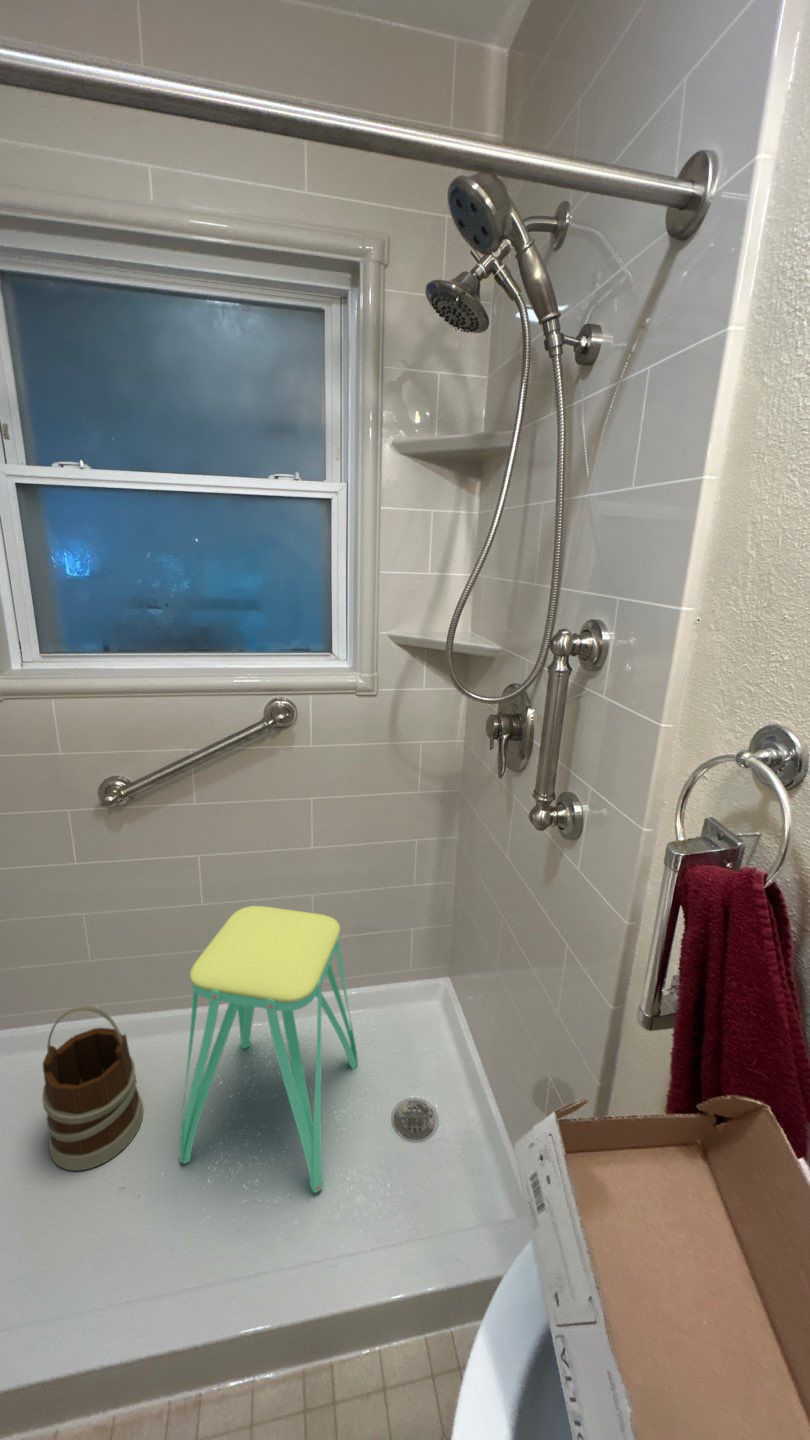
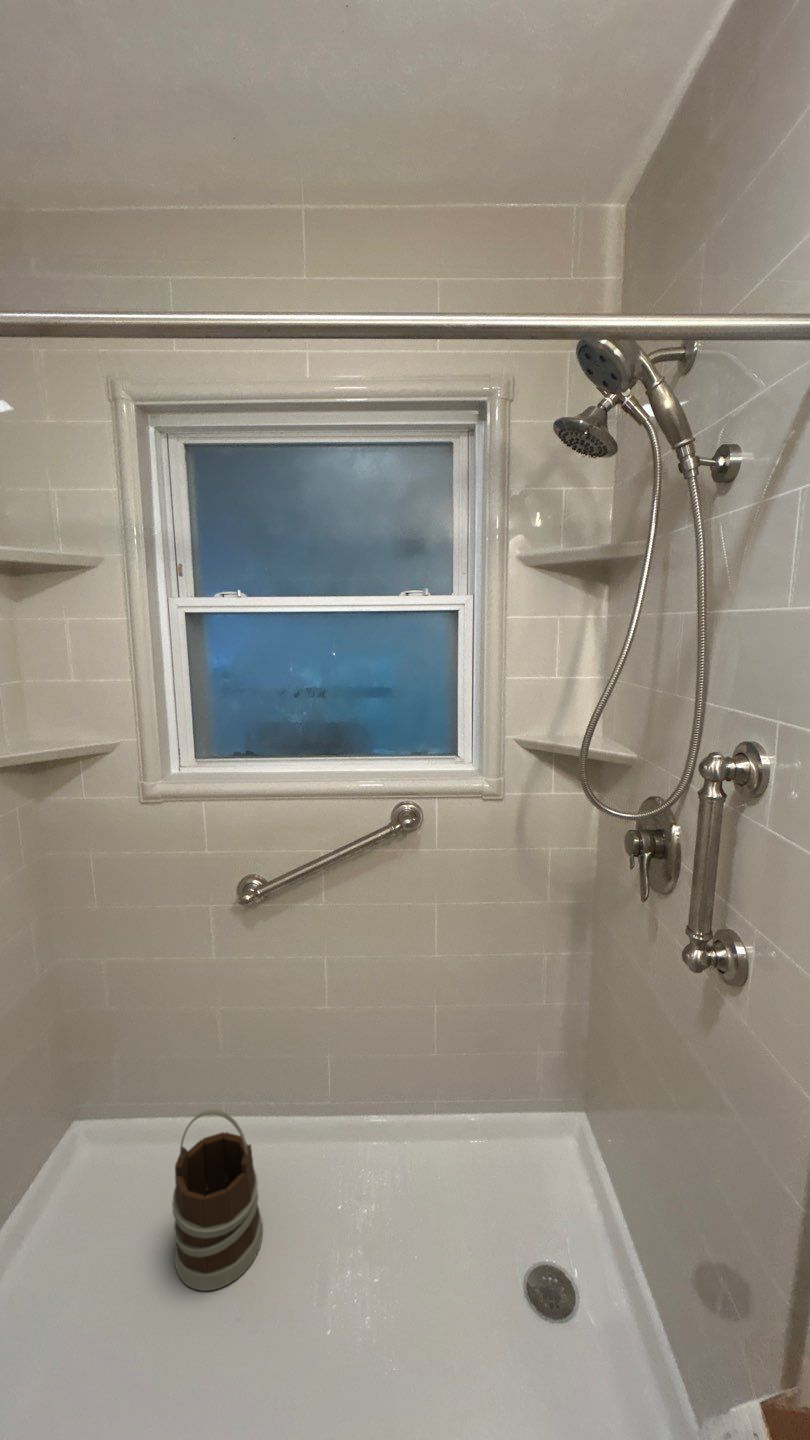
stool: present [179,906,358,1192] -> none [297,1018,485,1371]

